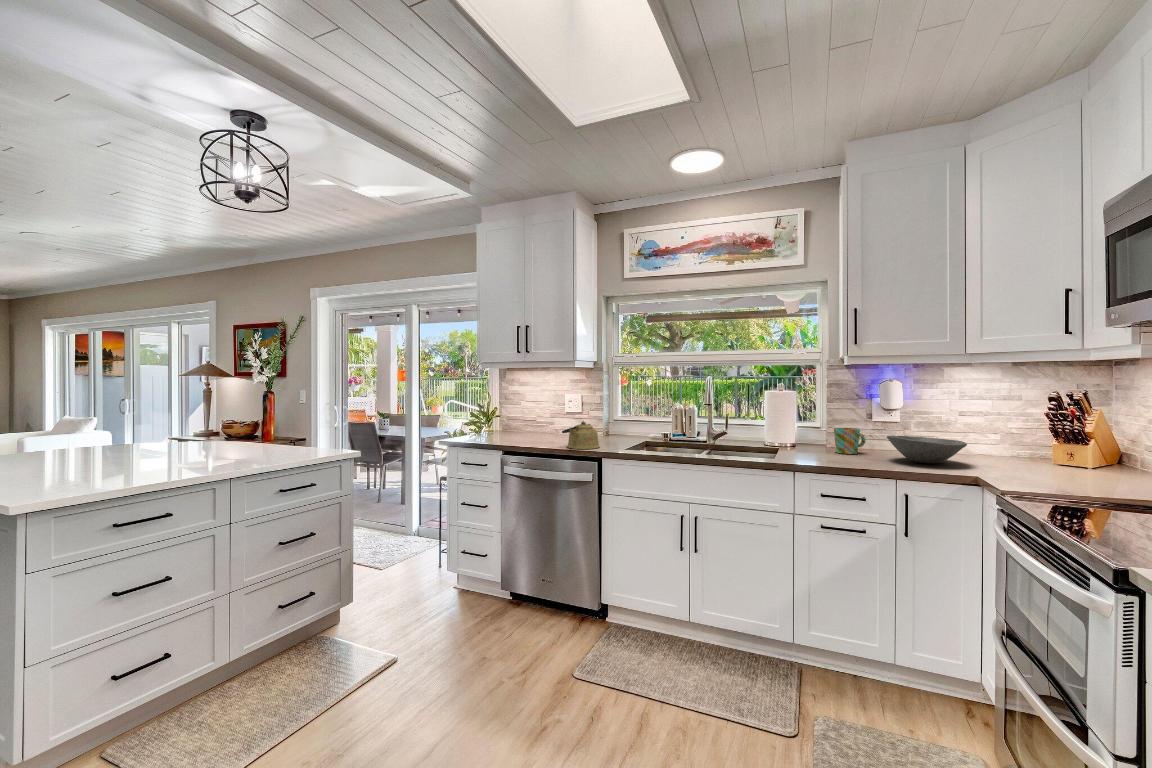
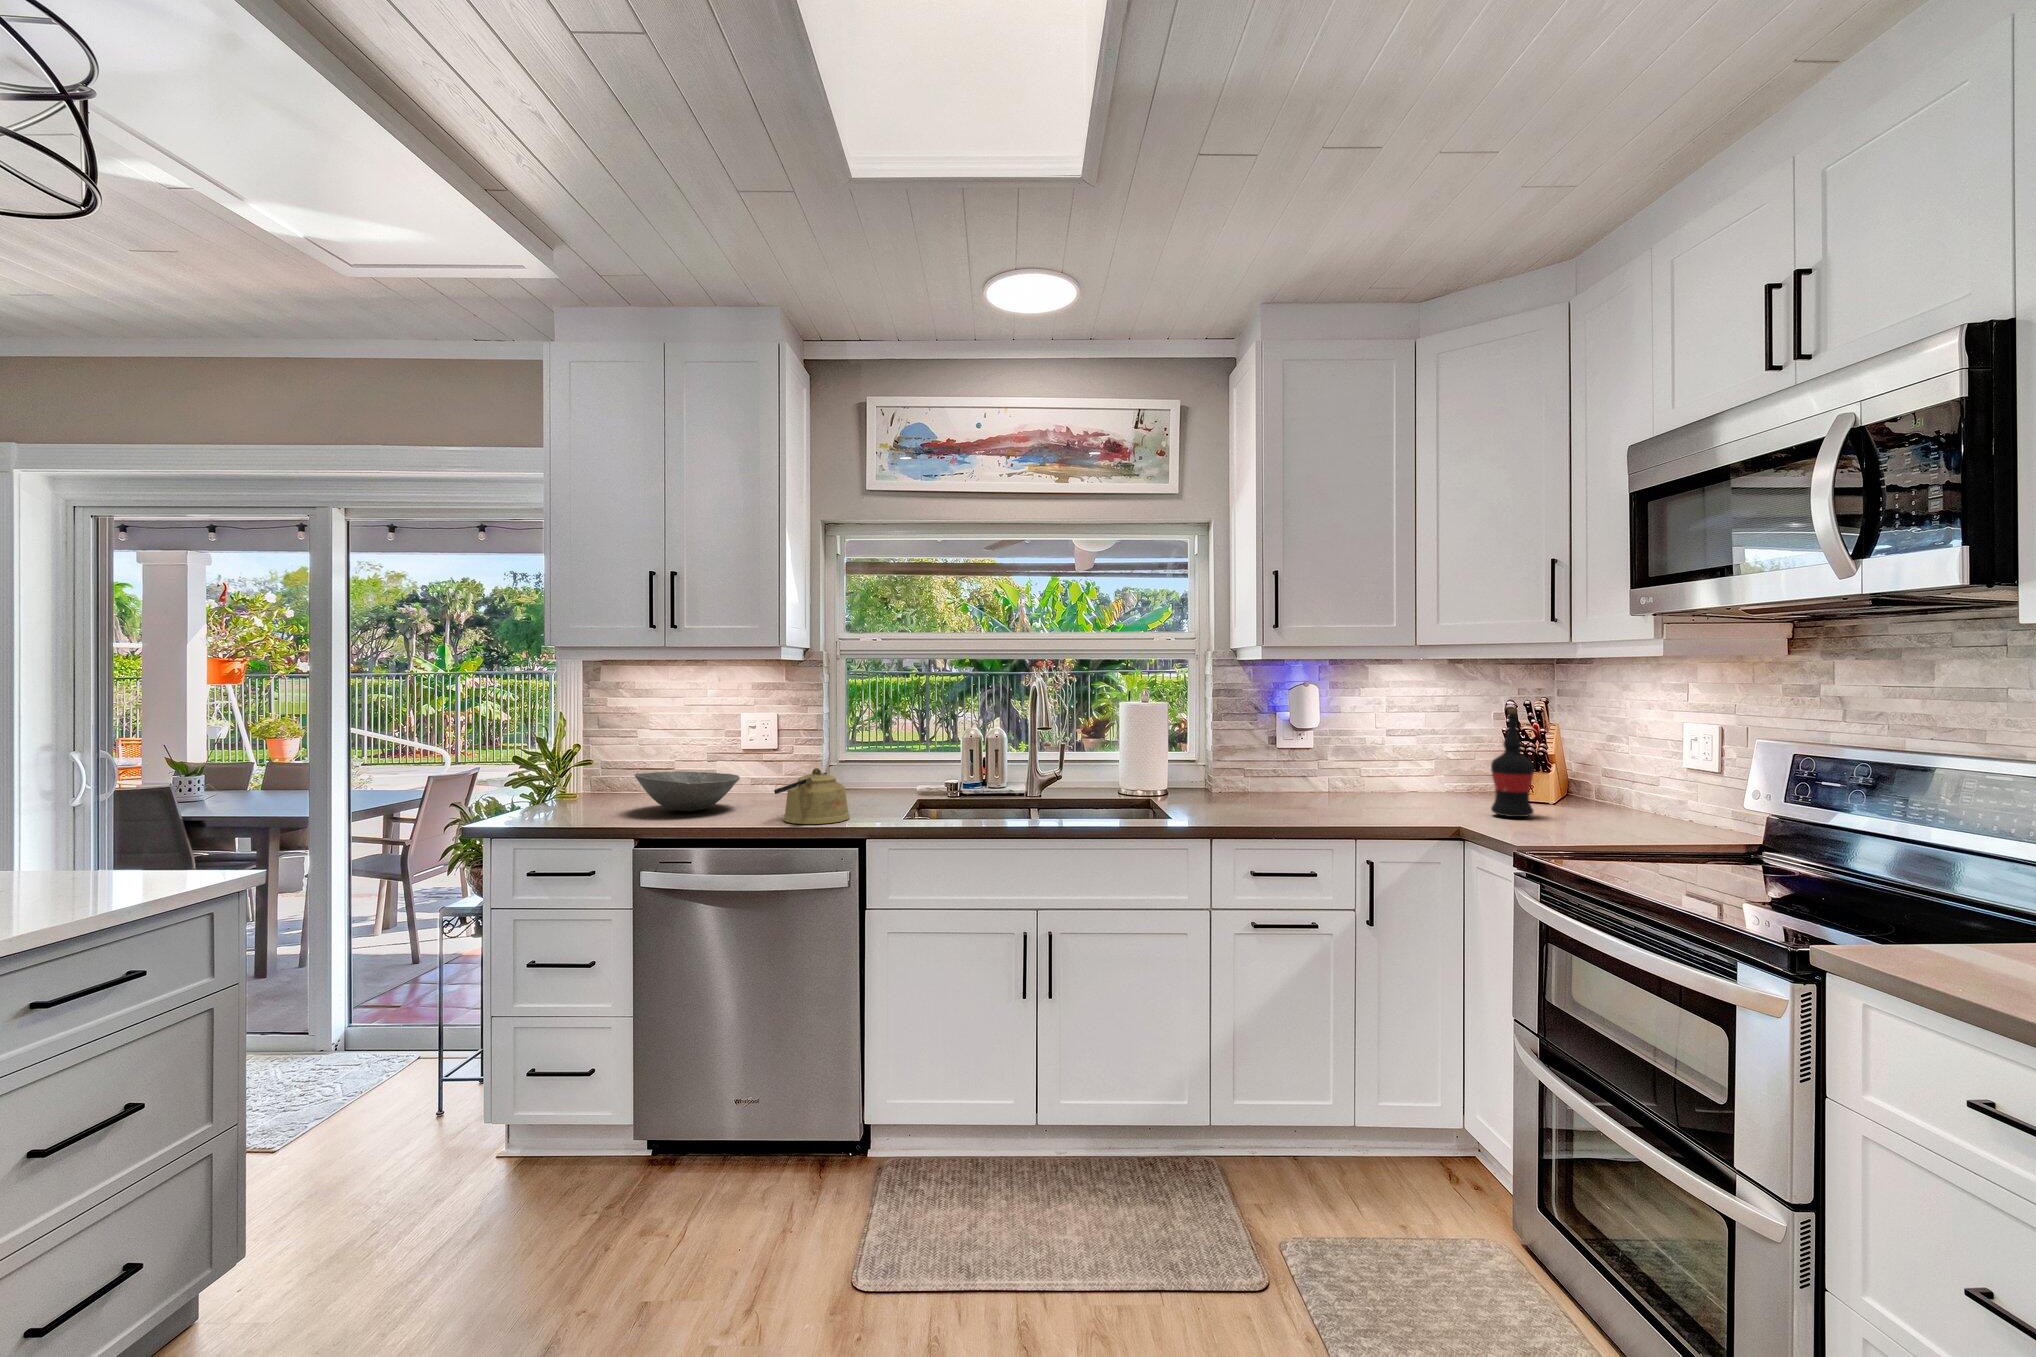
wine bottle: none [1013,395,1050,473] -> present [1491,708,1534,817]
mug: present [834,428,865,454] -> none [1239,762,1283,804]
bowl: present [887,436,967,463] -> present [635,772,740,812]

